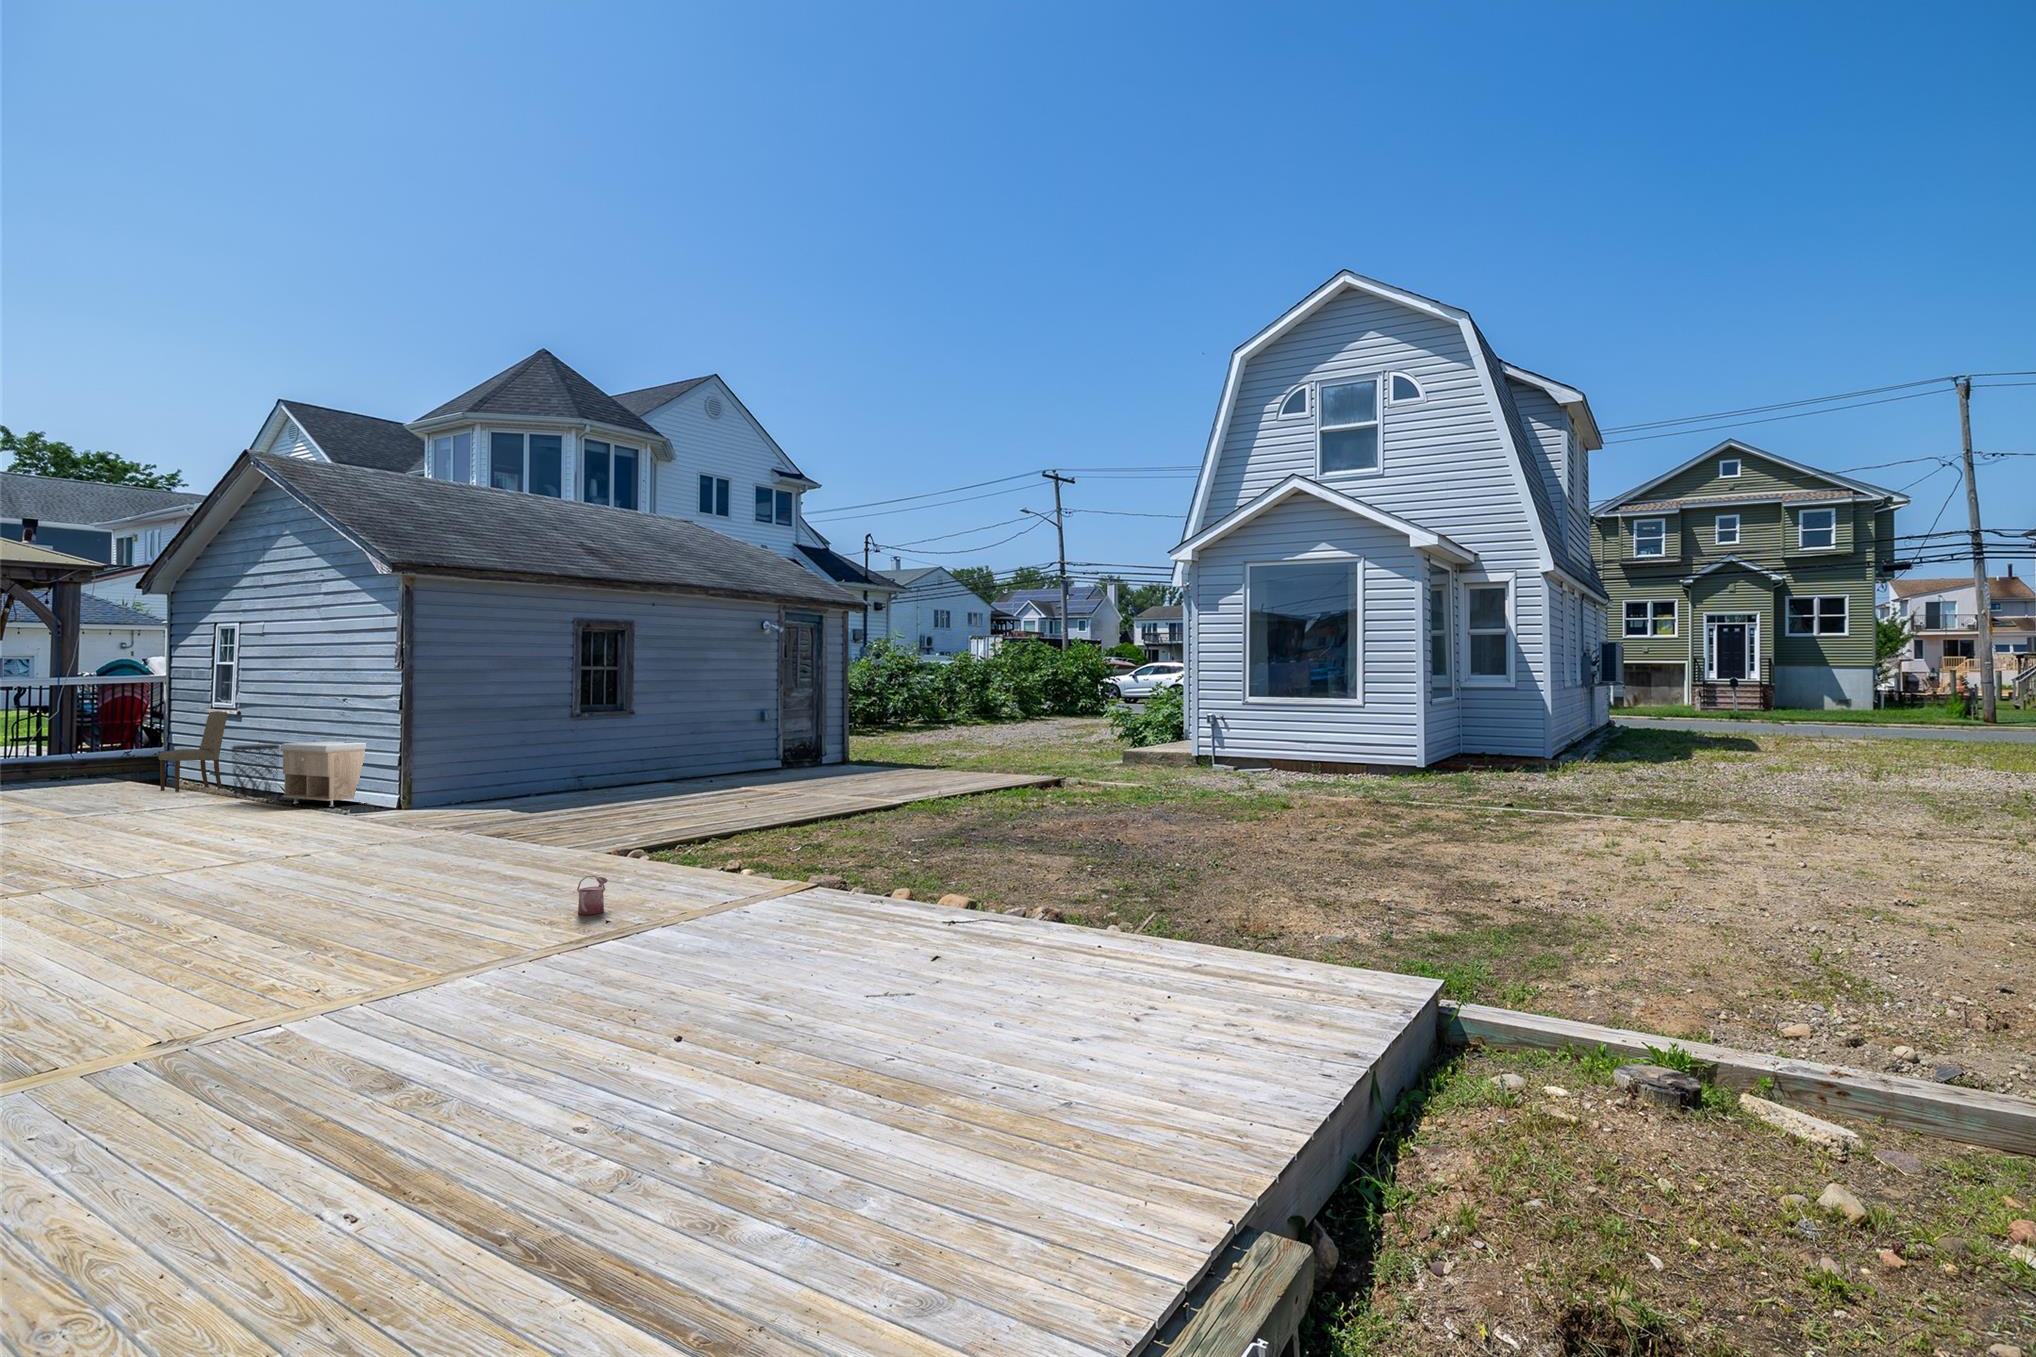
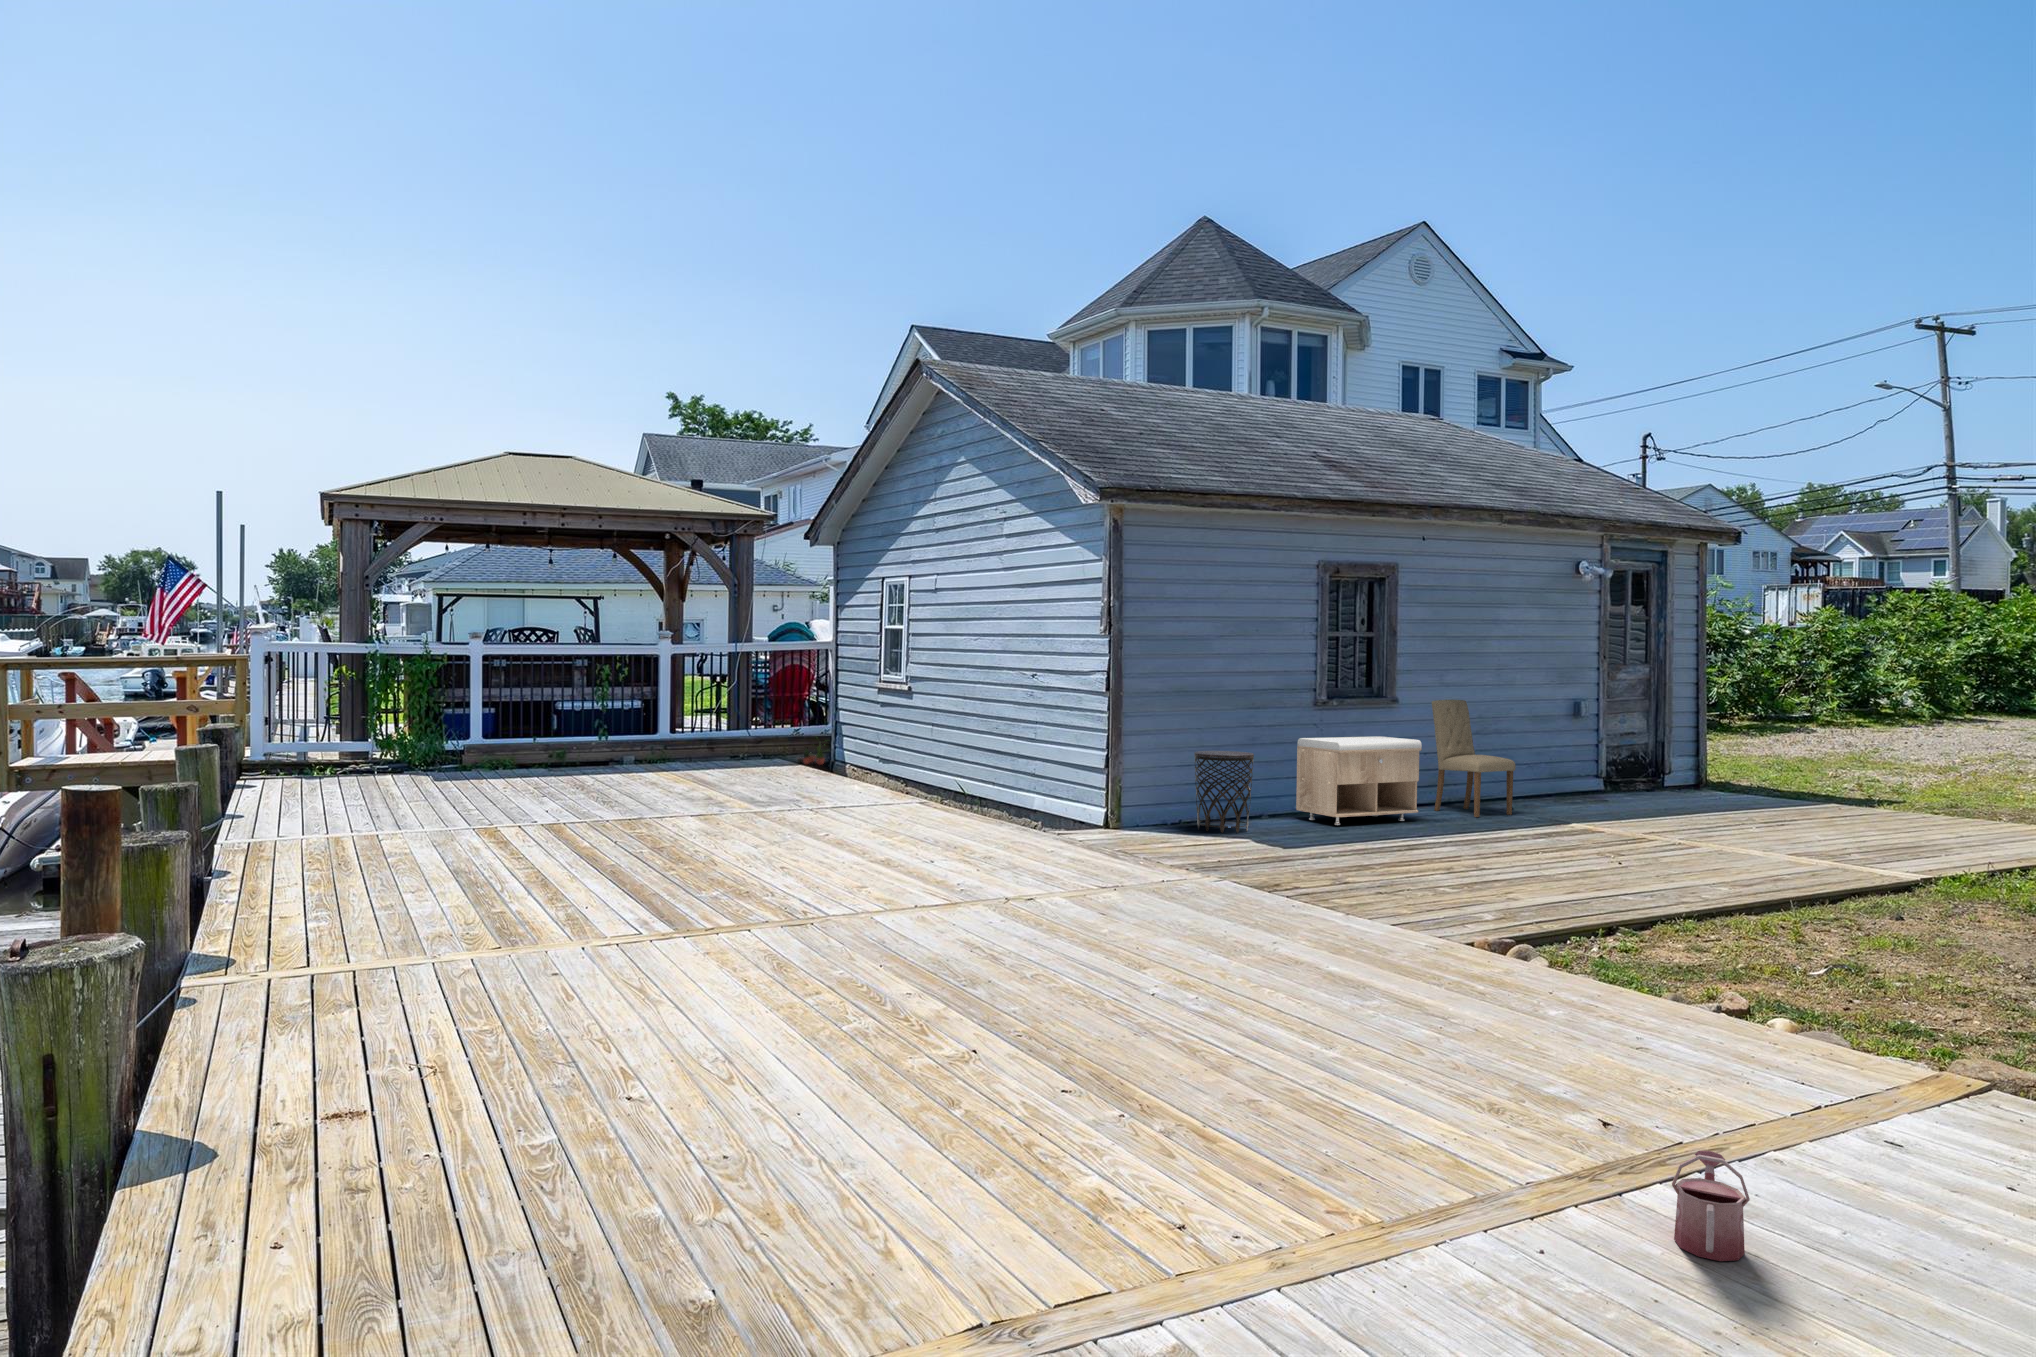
dining chair: present [159,711,228,792] -> present [1432,700,1516,817]
storage bench: present [280,742,366,807] -> present [1296,736,1422,825]
side table: present [232,744,279,796] -> present [1194,751,1254,833]
potted plant: none [123,757,160,781] -> present [797,746,825,764]

